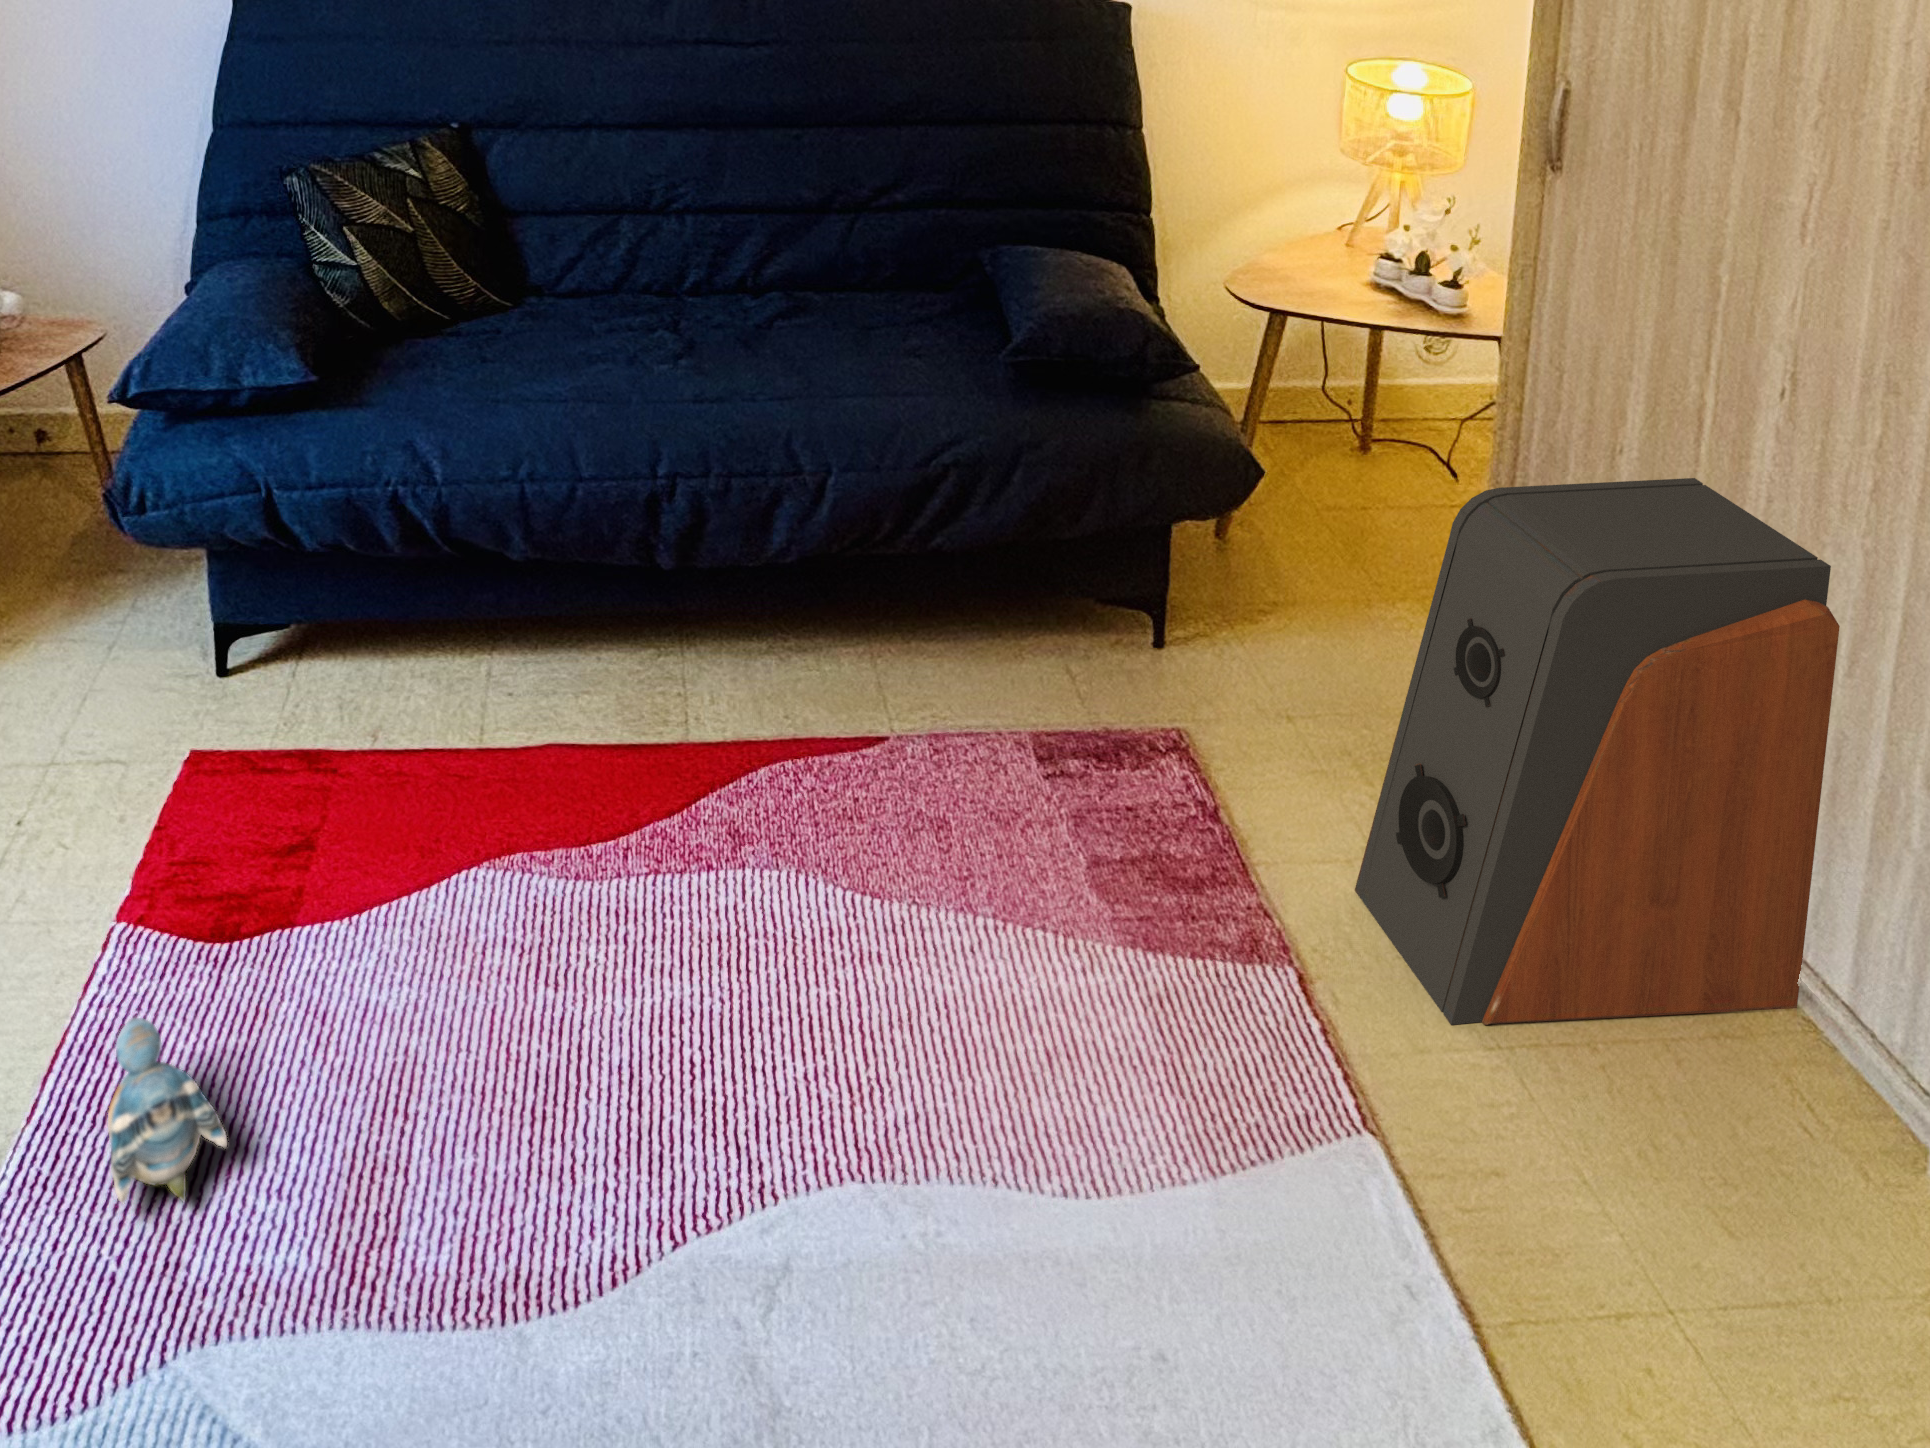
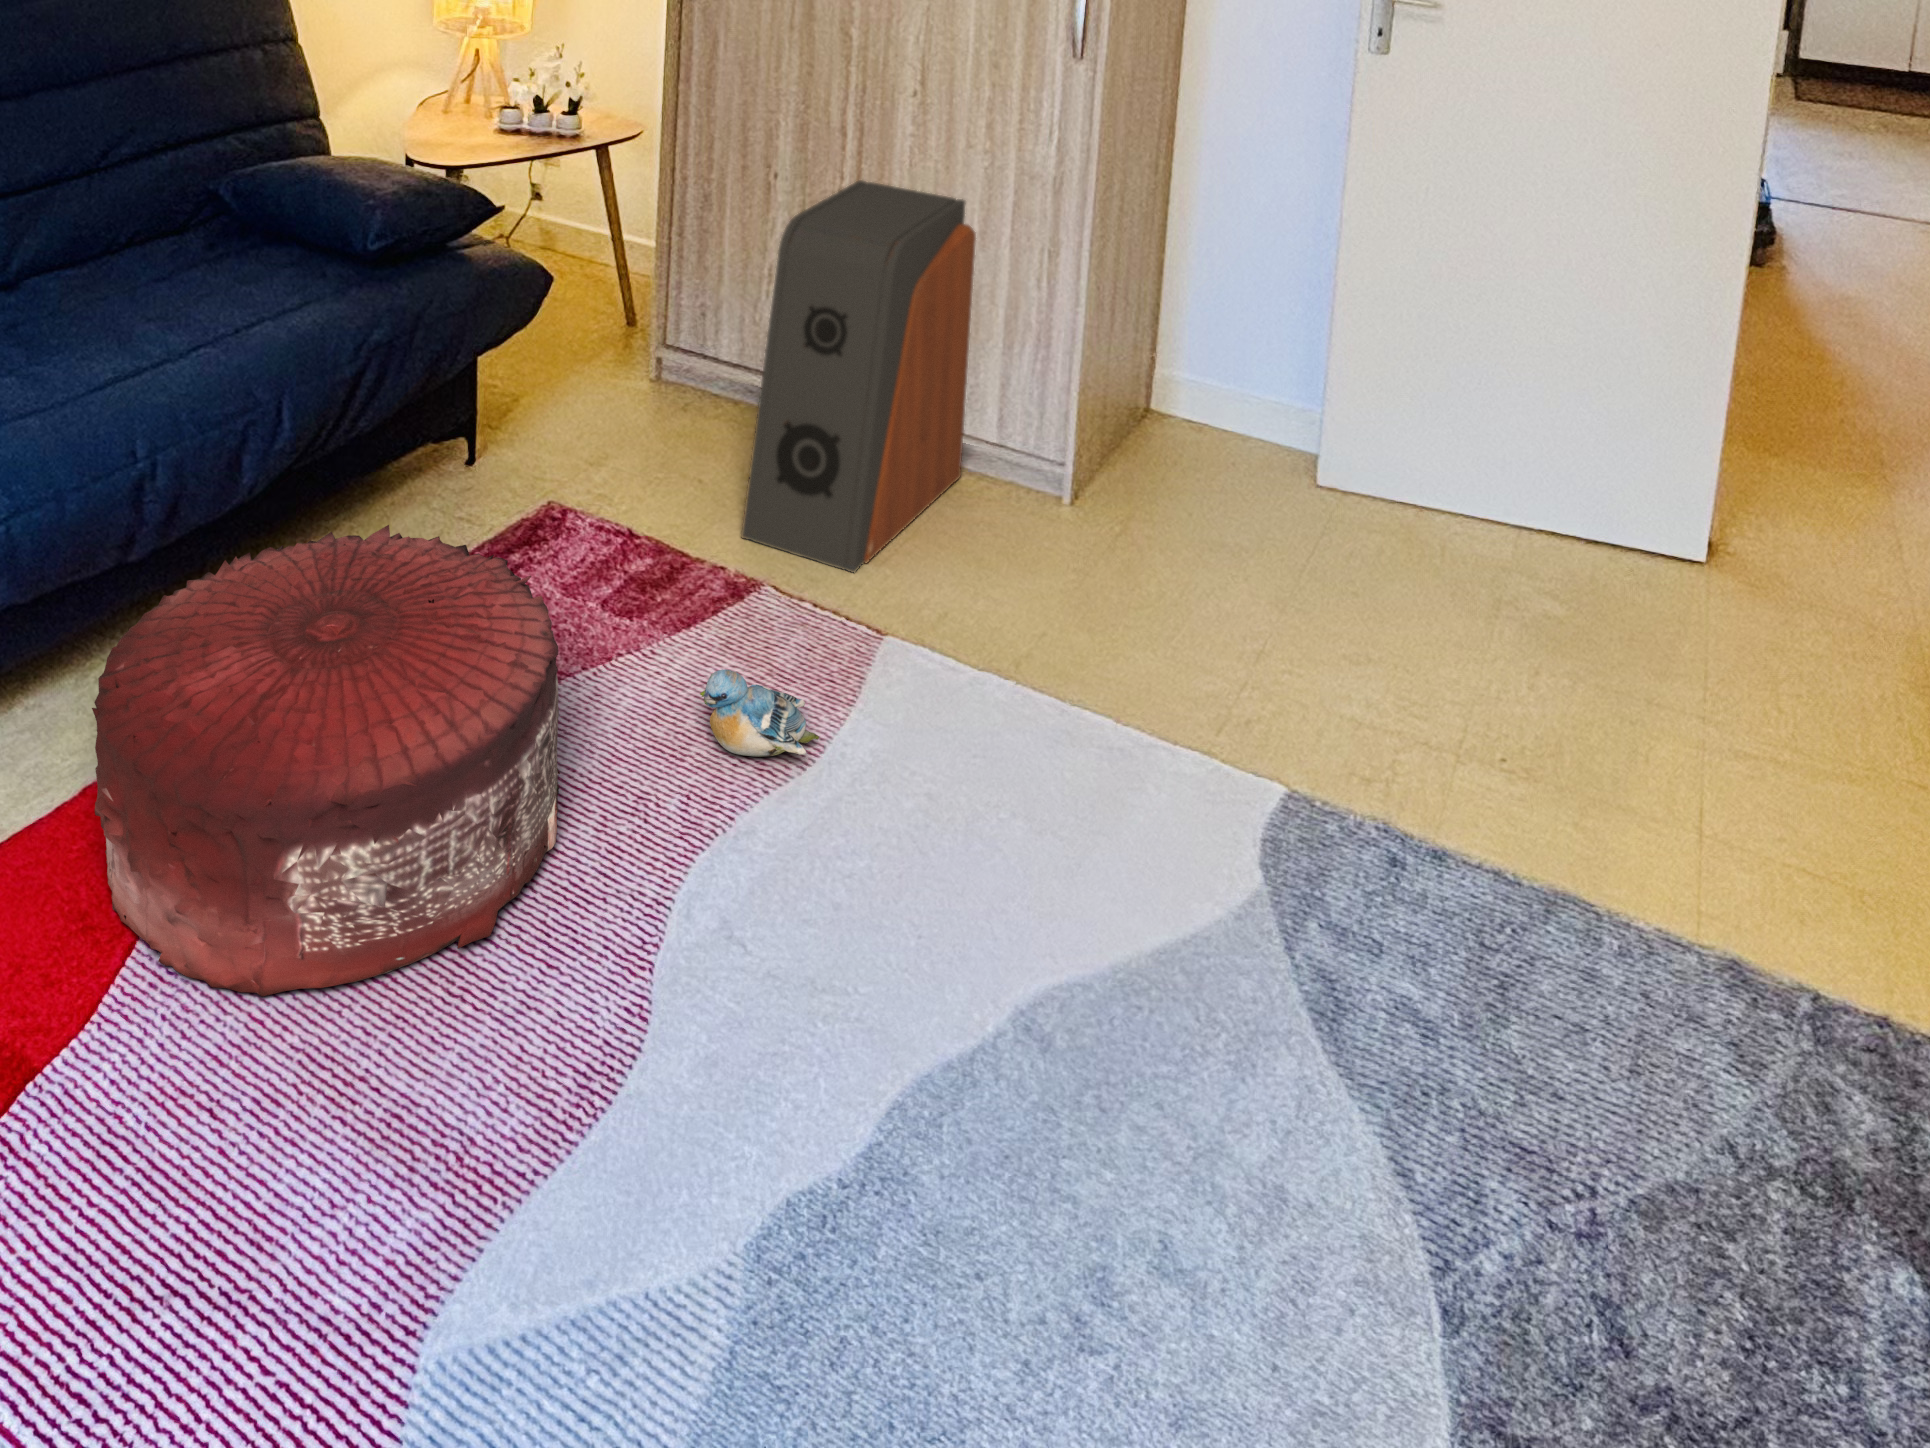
pouf: none [409,597,868,1086] -> present [92,525,560,996]
plush toy: present [108,1018,227,1203] -> present [700,669,819,757]

